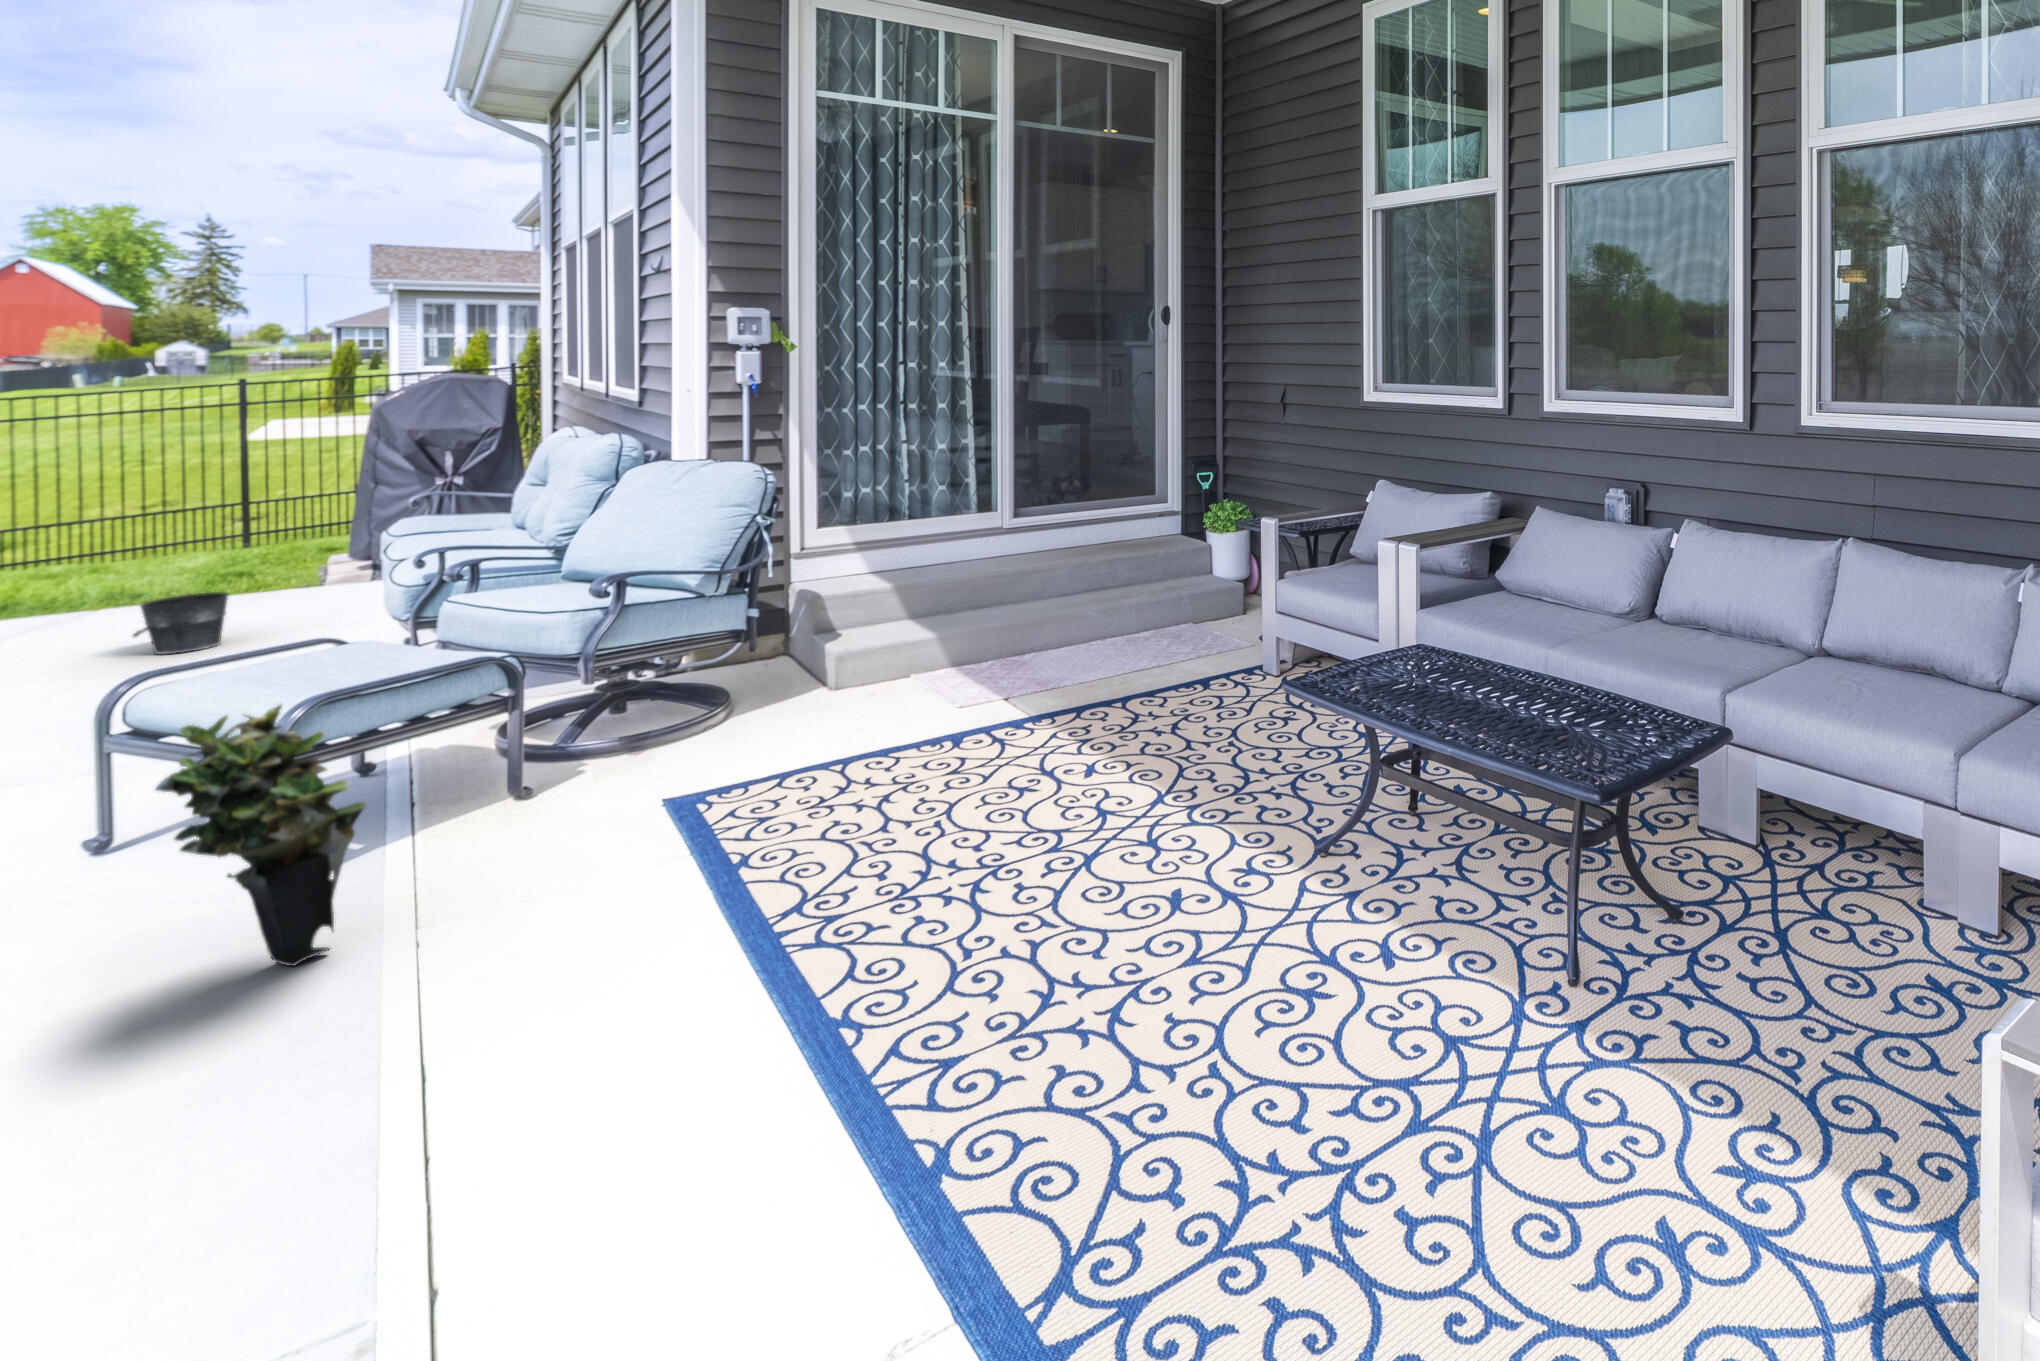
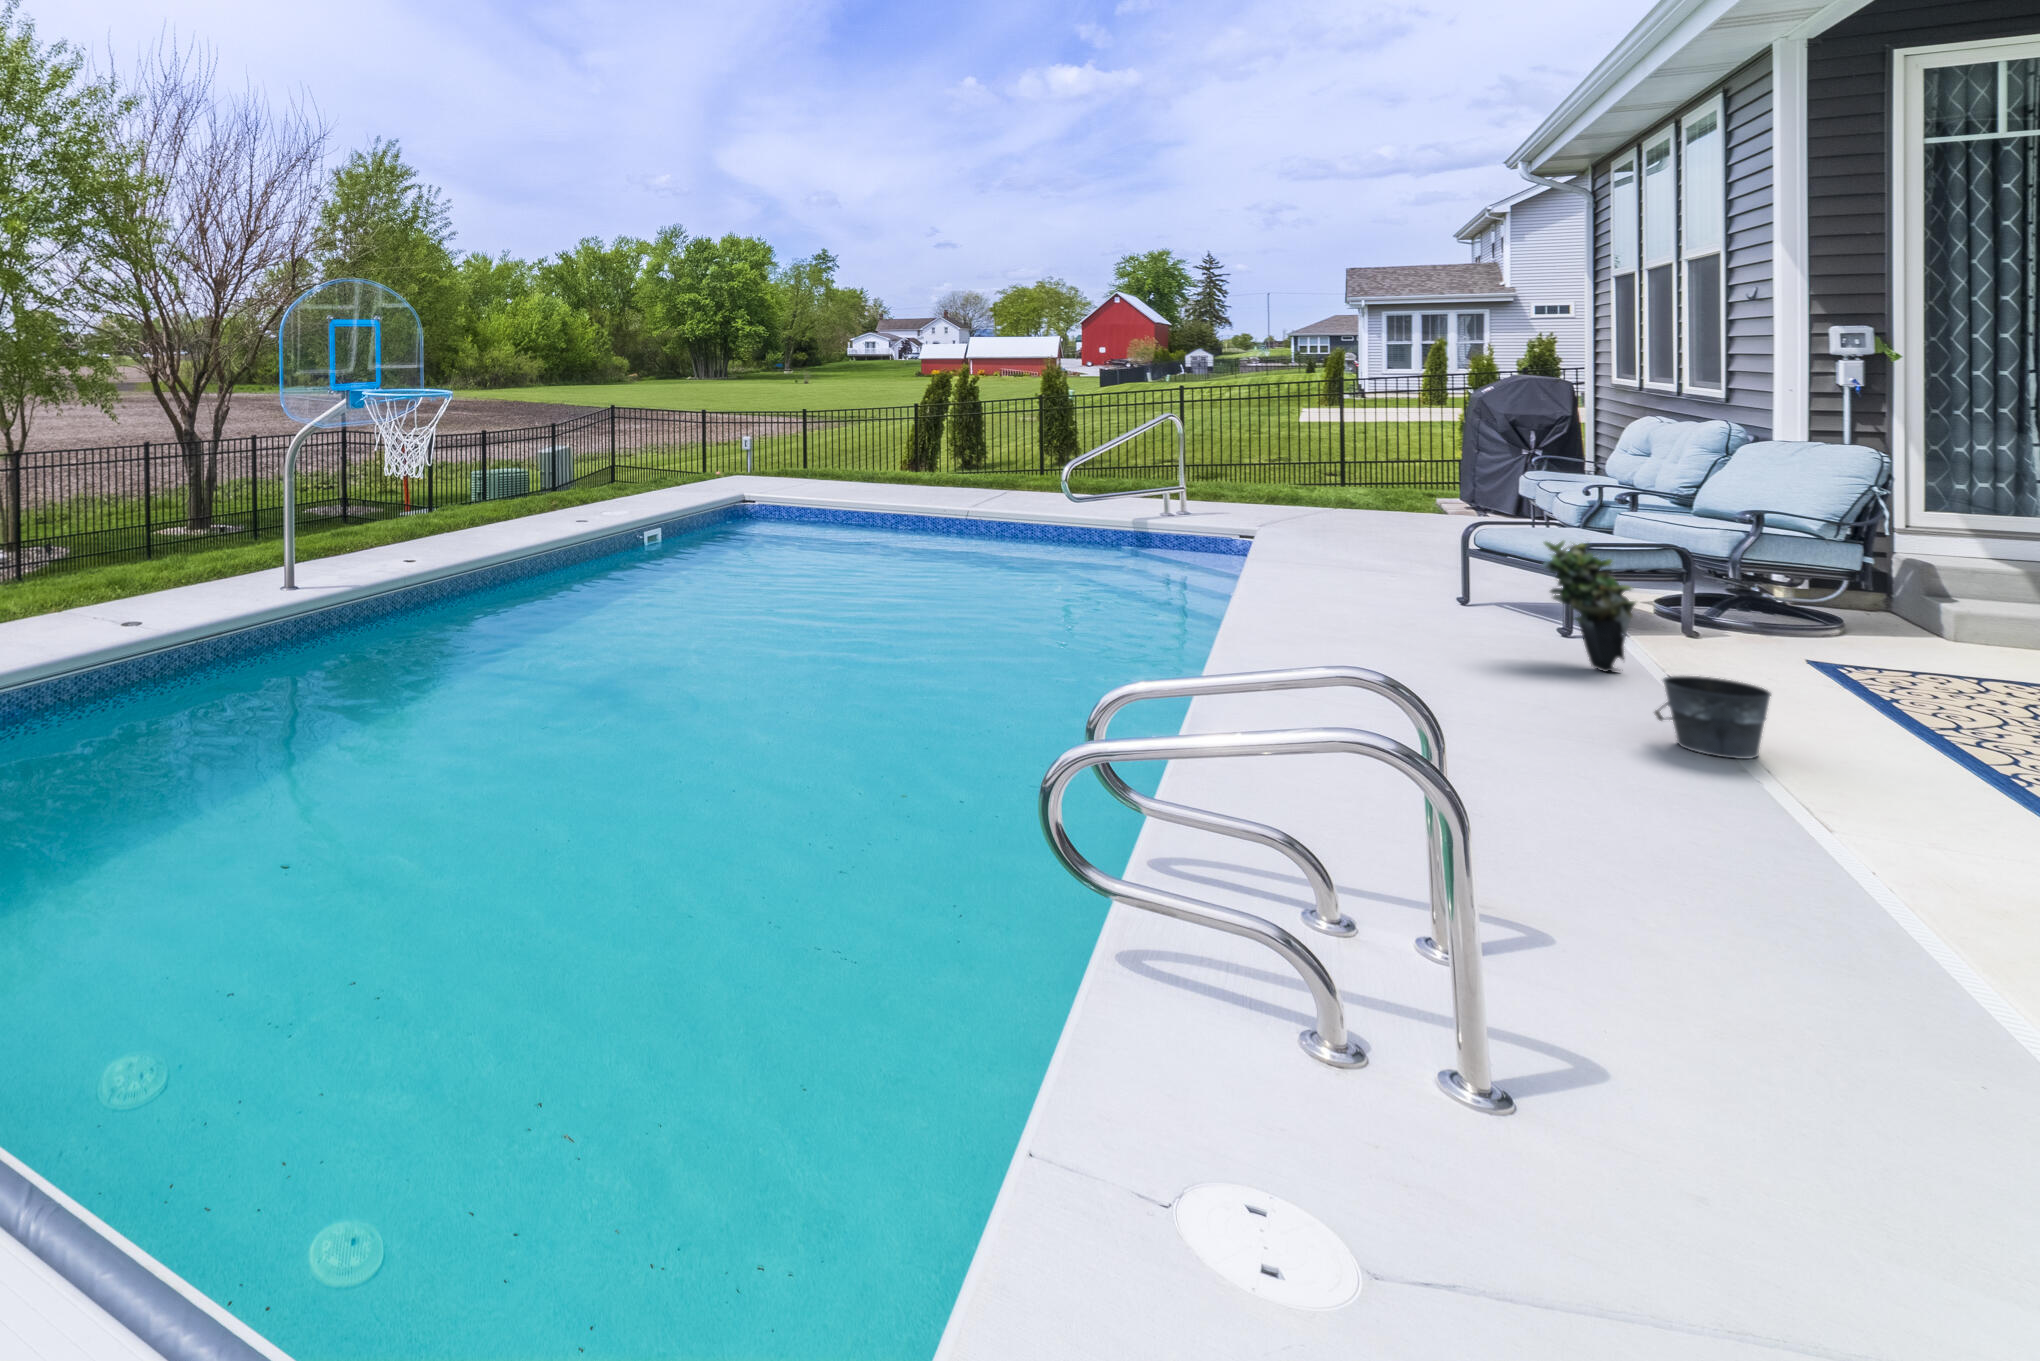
bucket: present [133,592,229,655] -> present [1655,676,1771,759]

